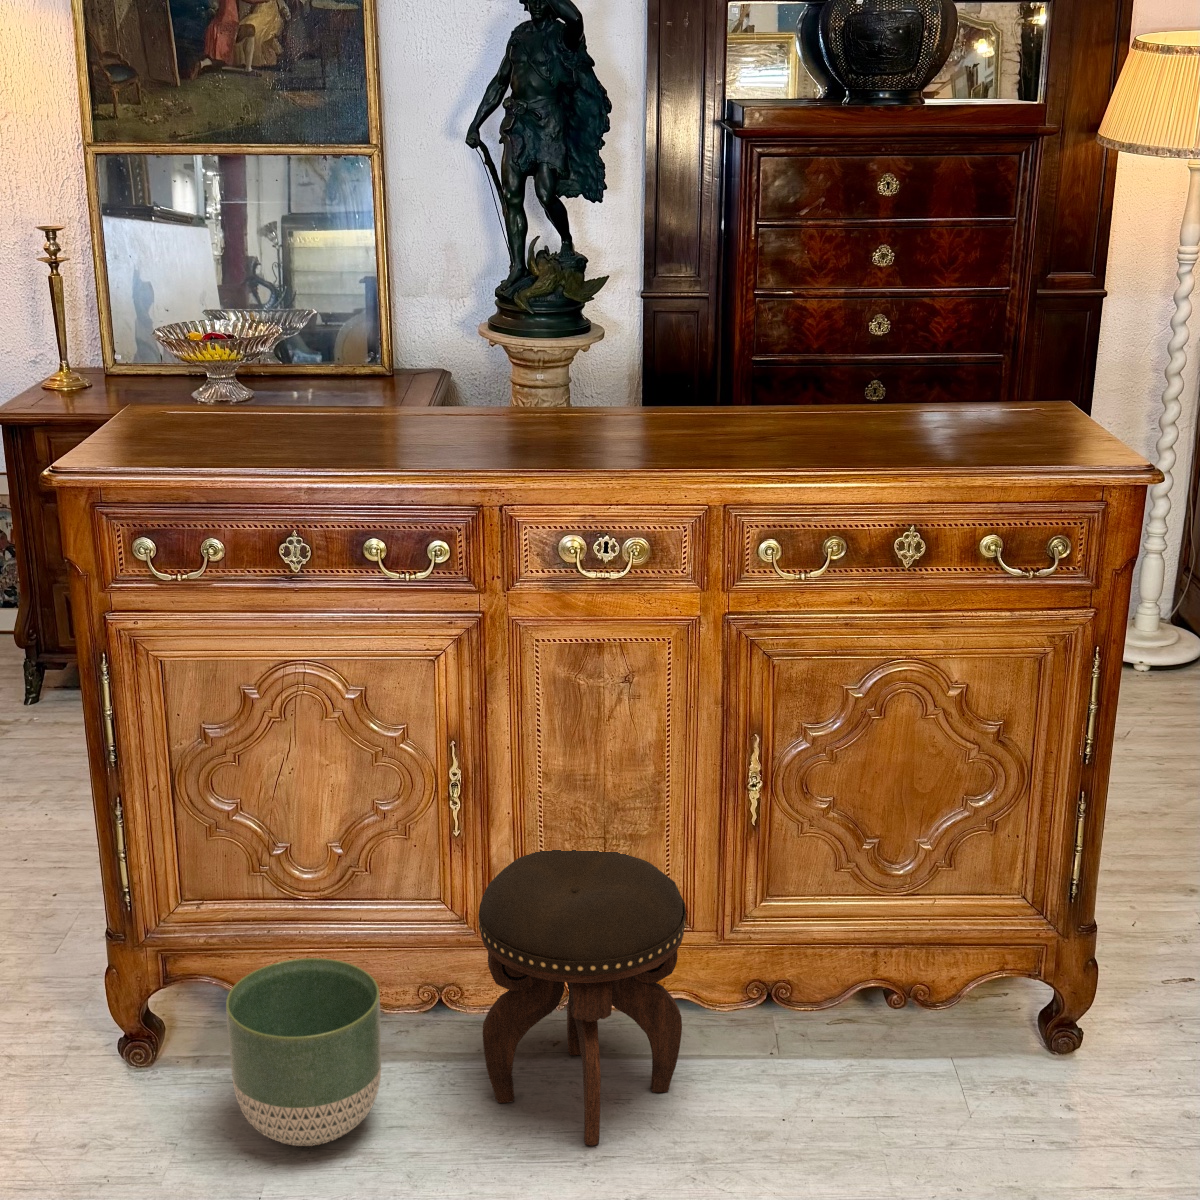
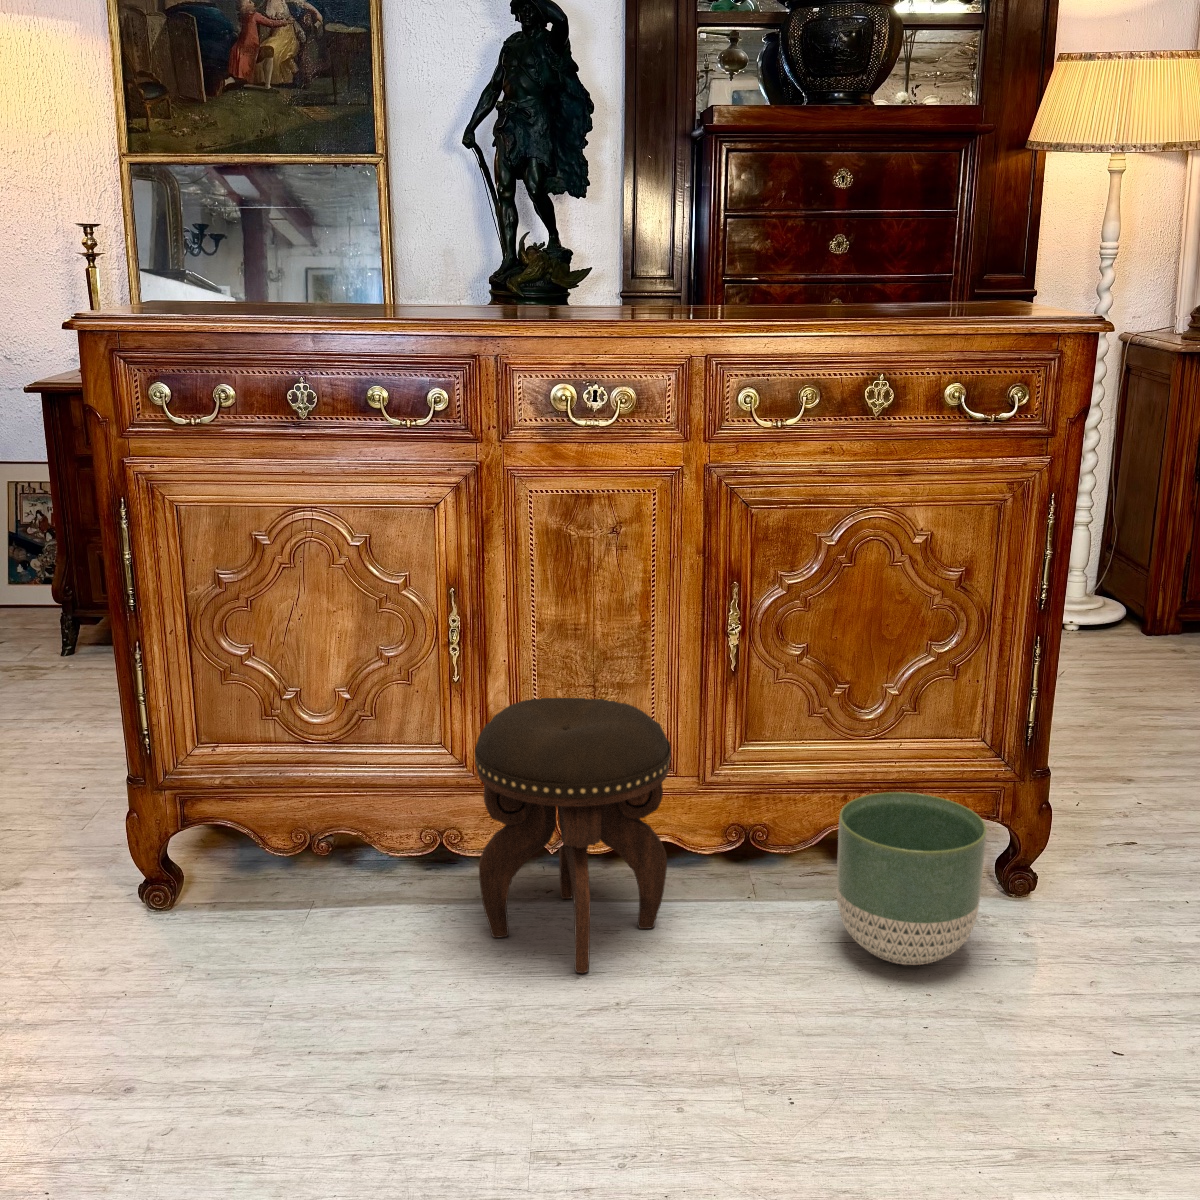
planter: present [226,958,381,1146] -> present [837,792,987,965]

